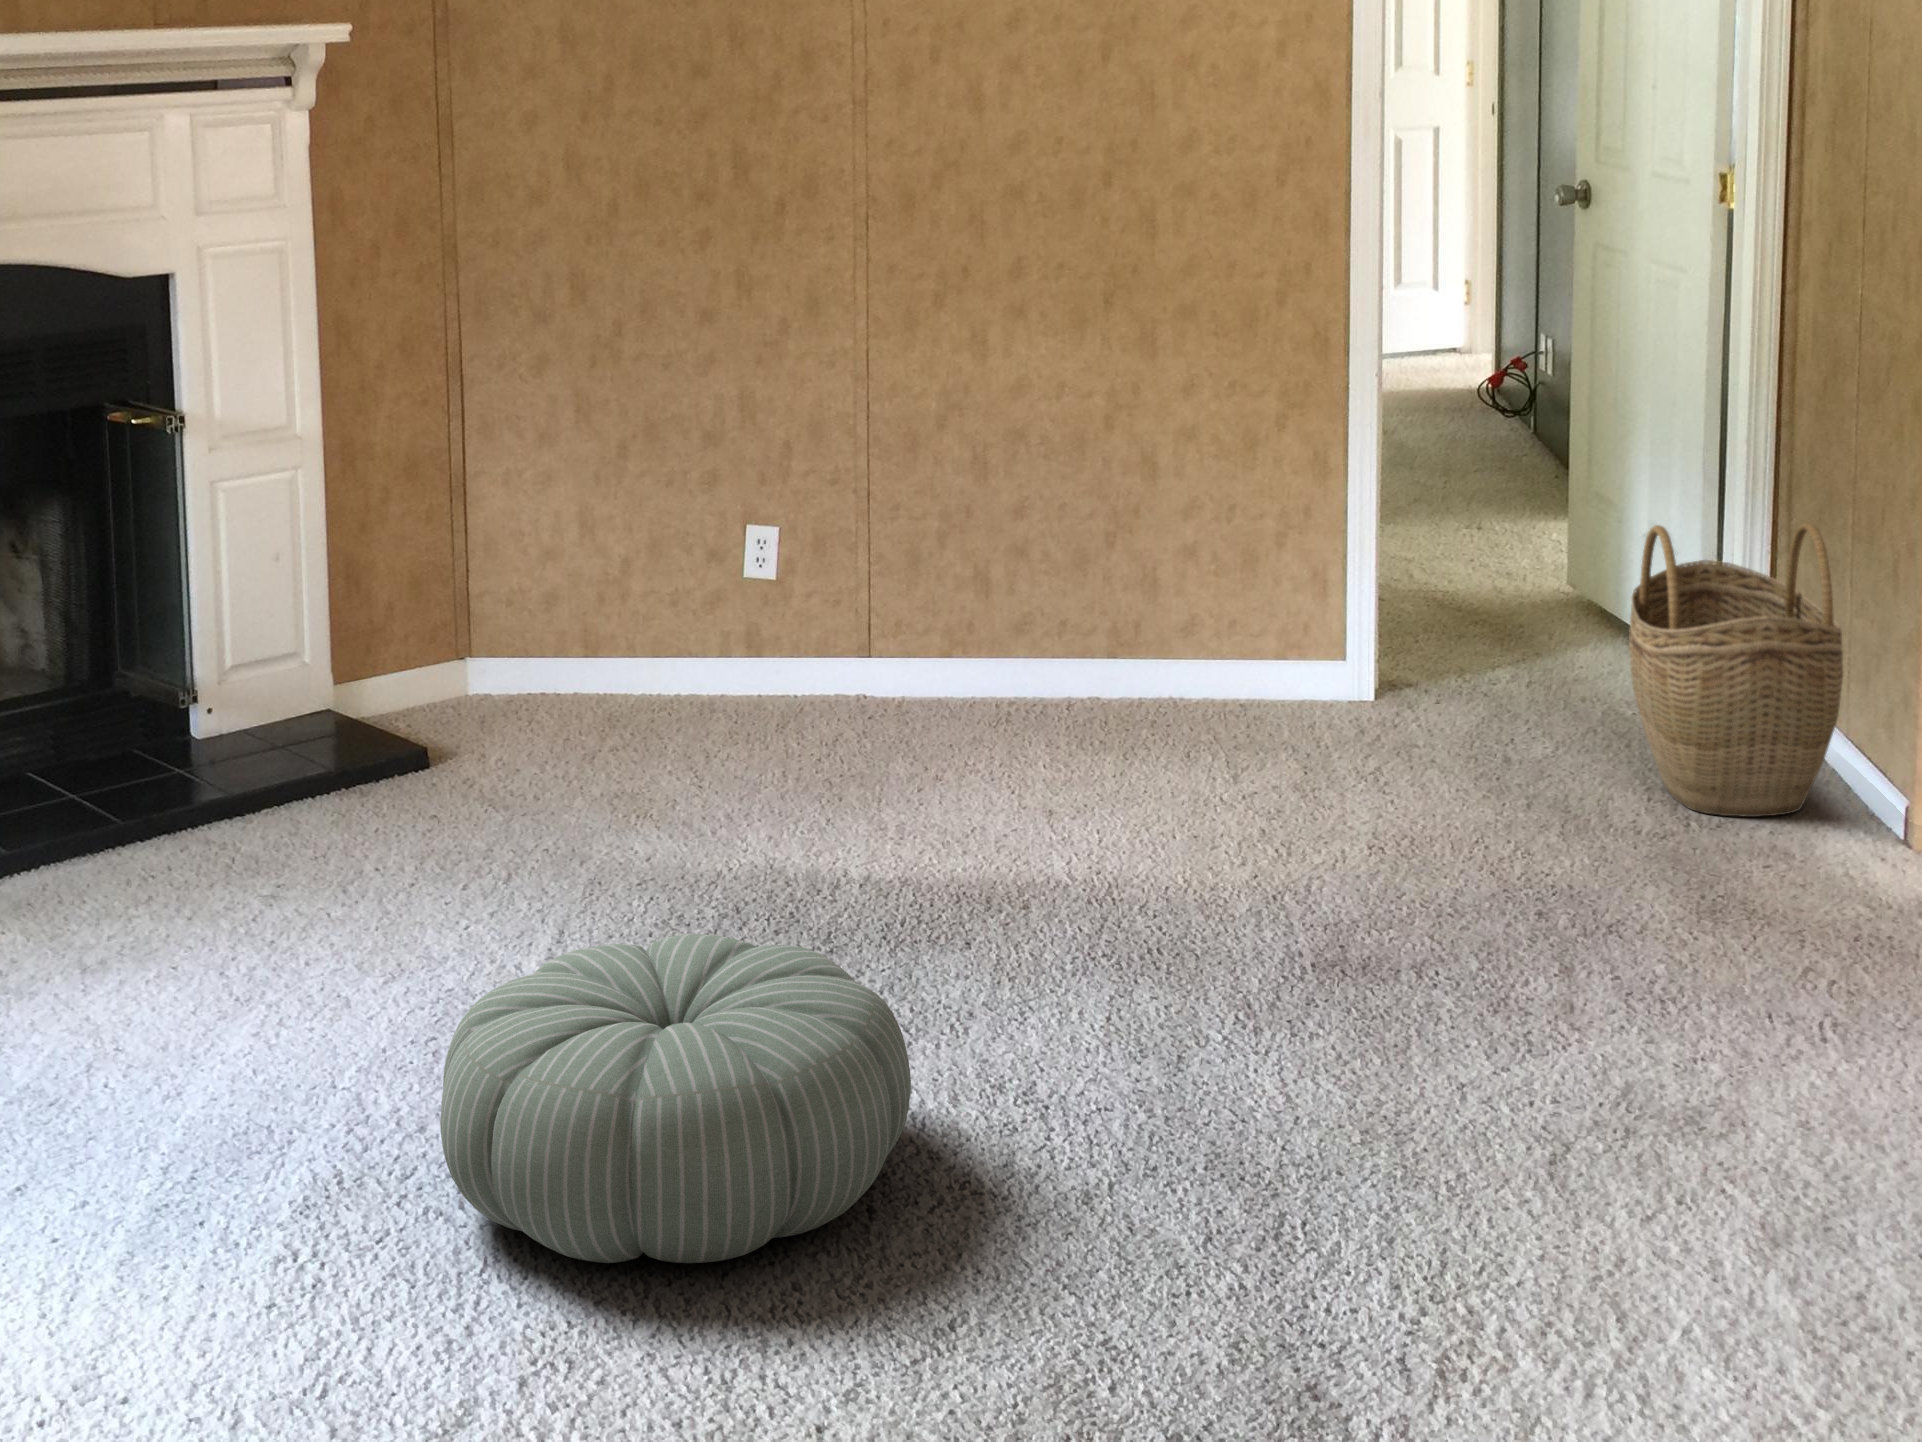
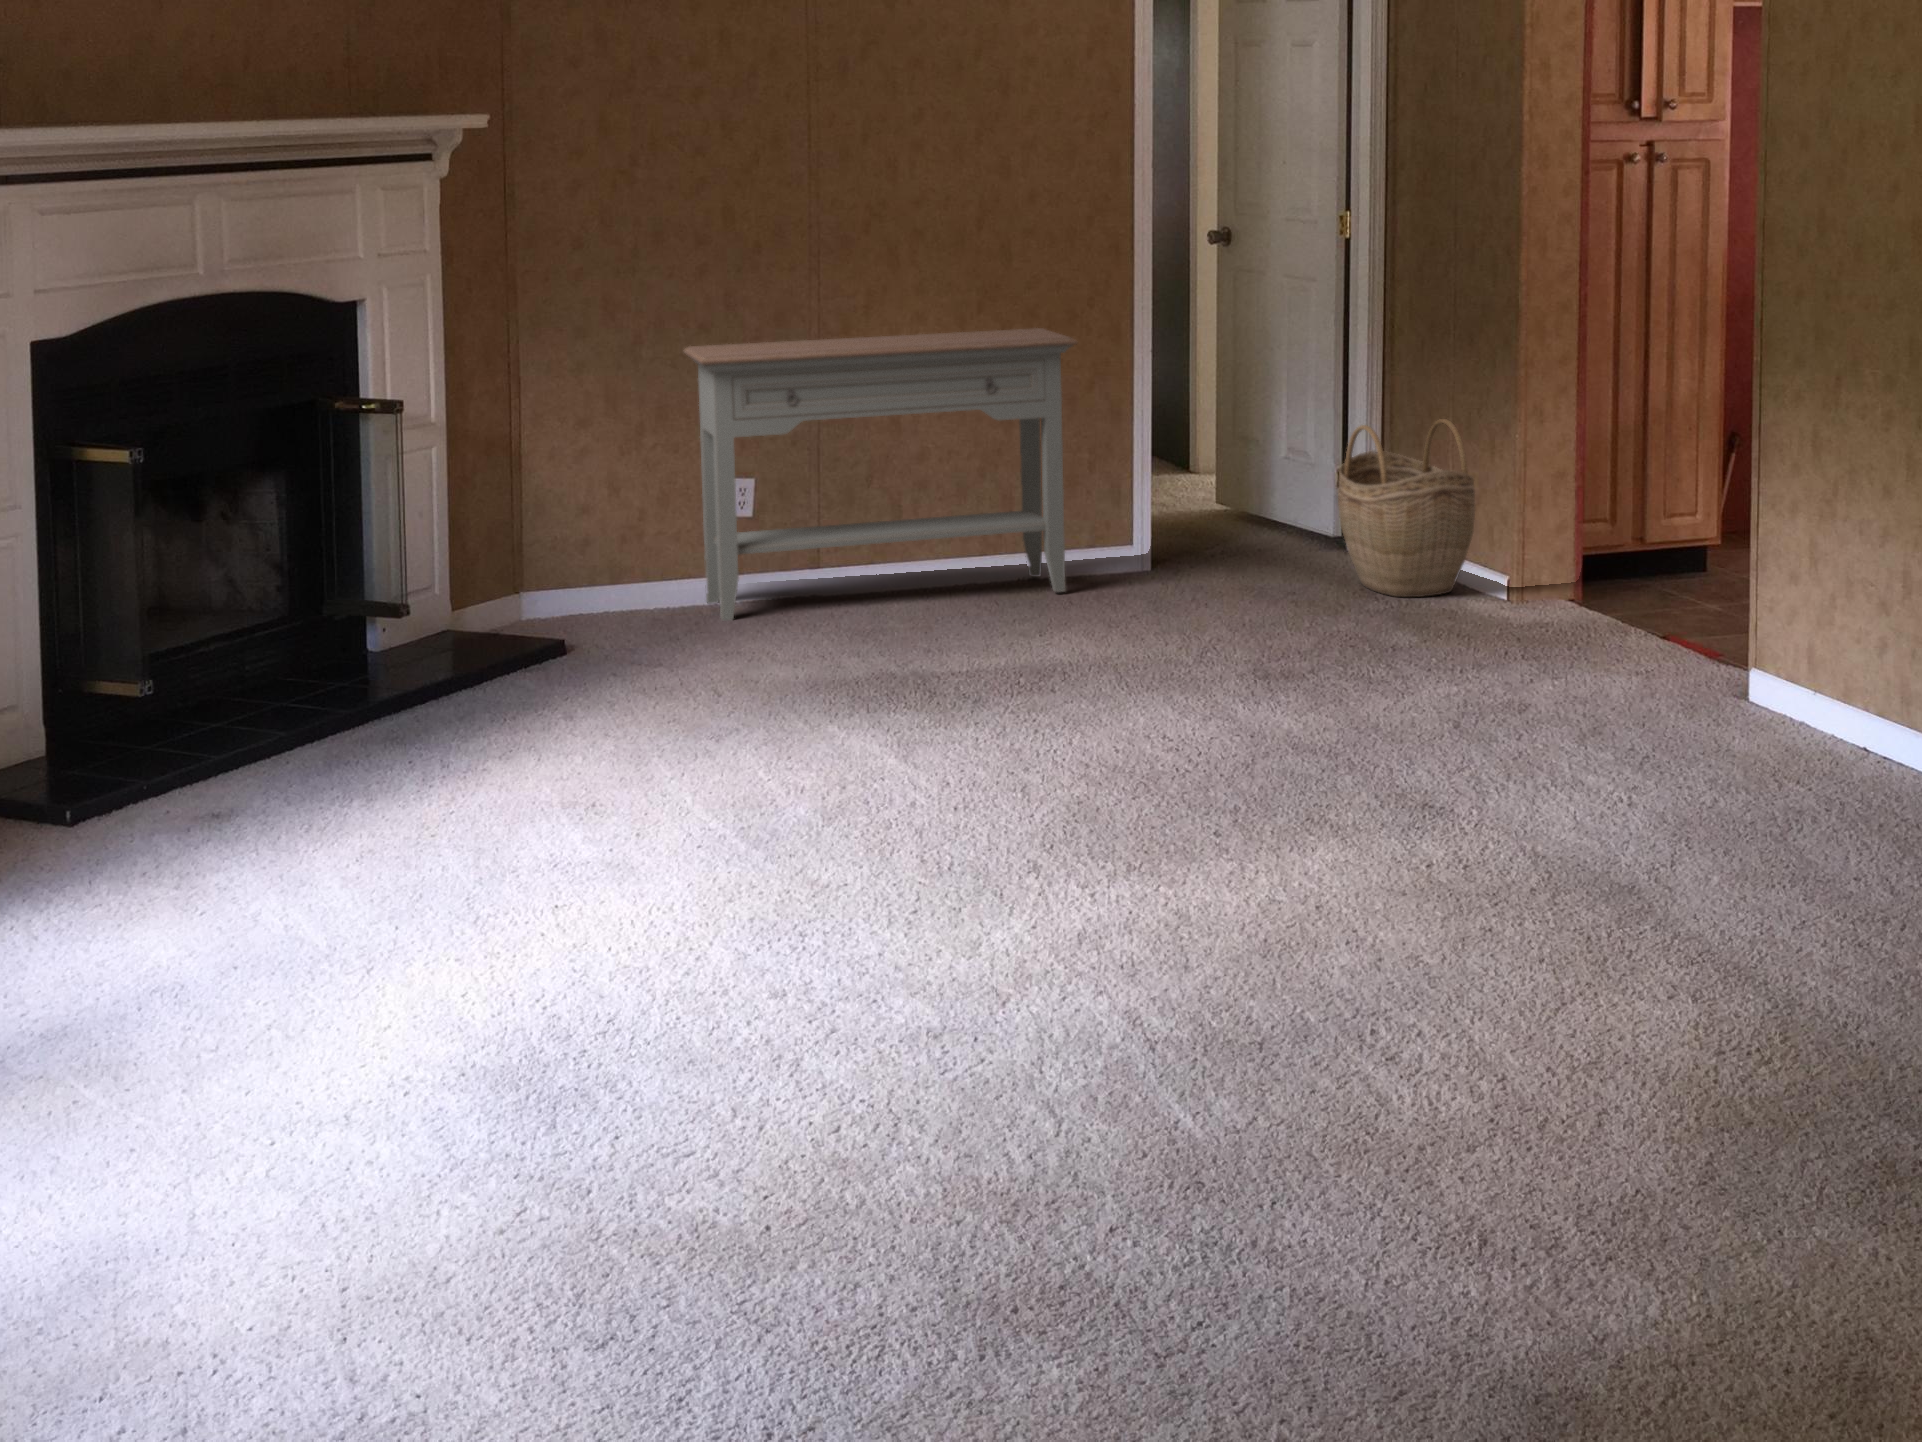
console table: none [646,335,1207,735] -> present [684,328,1077,621]
pouf: present [440,934,911,1263] -> none [911,654,1190,820]

